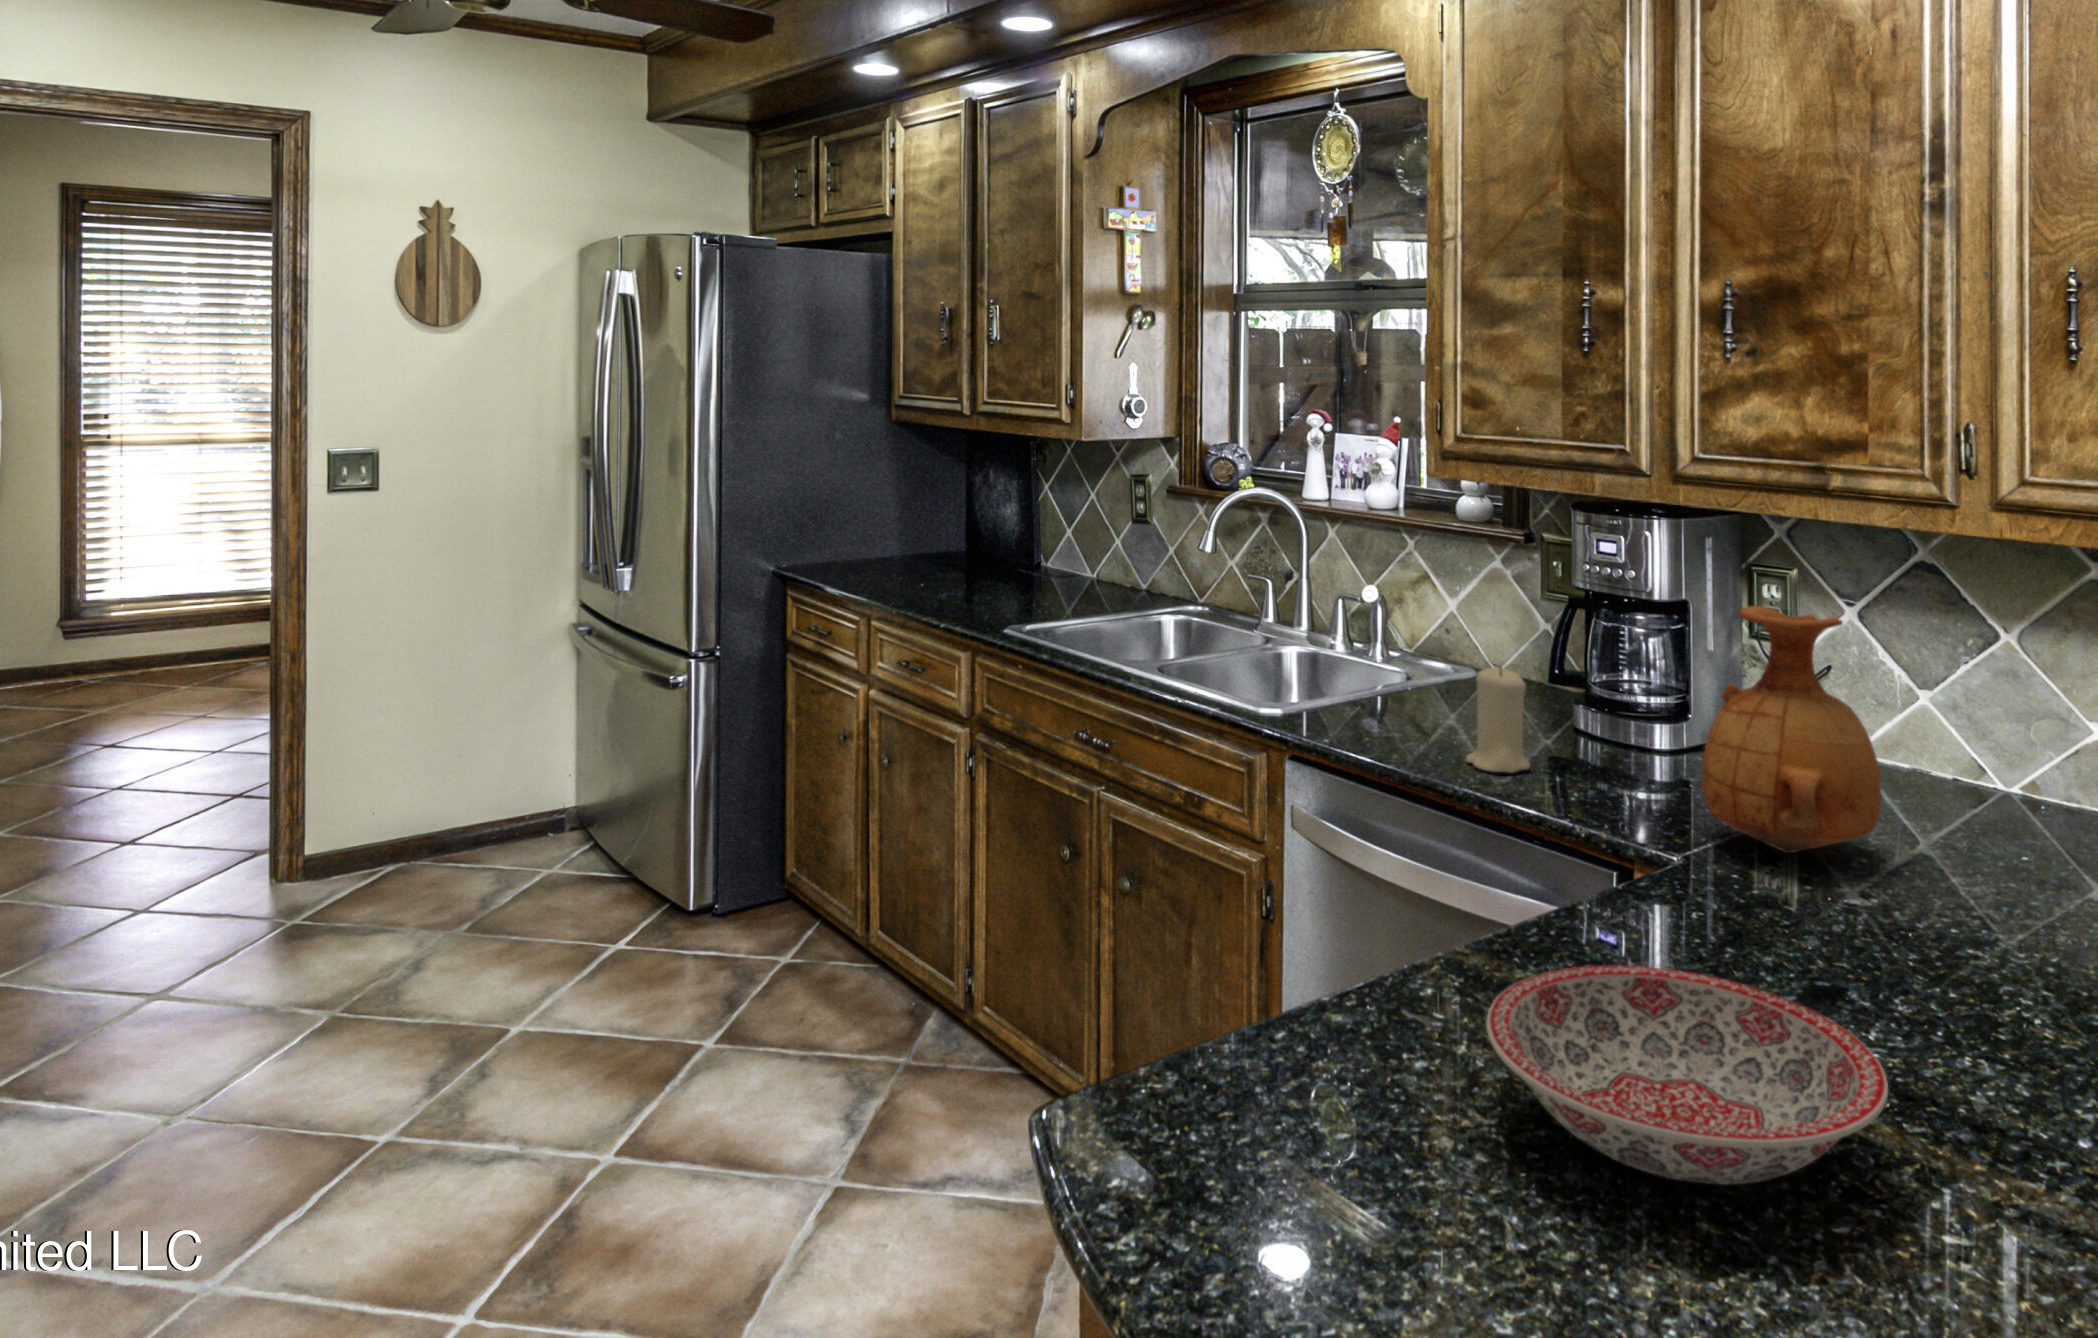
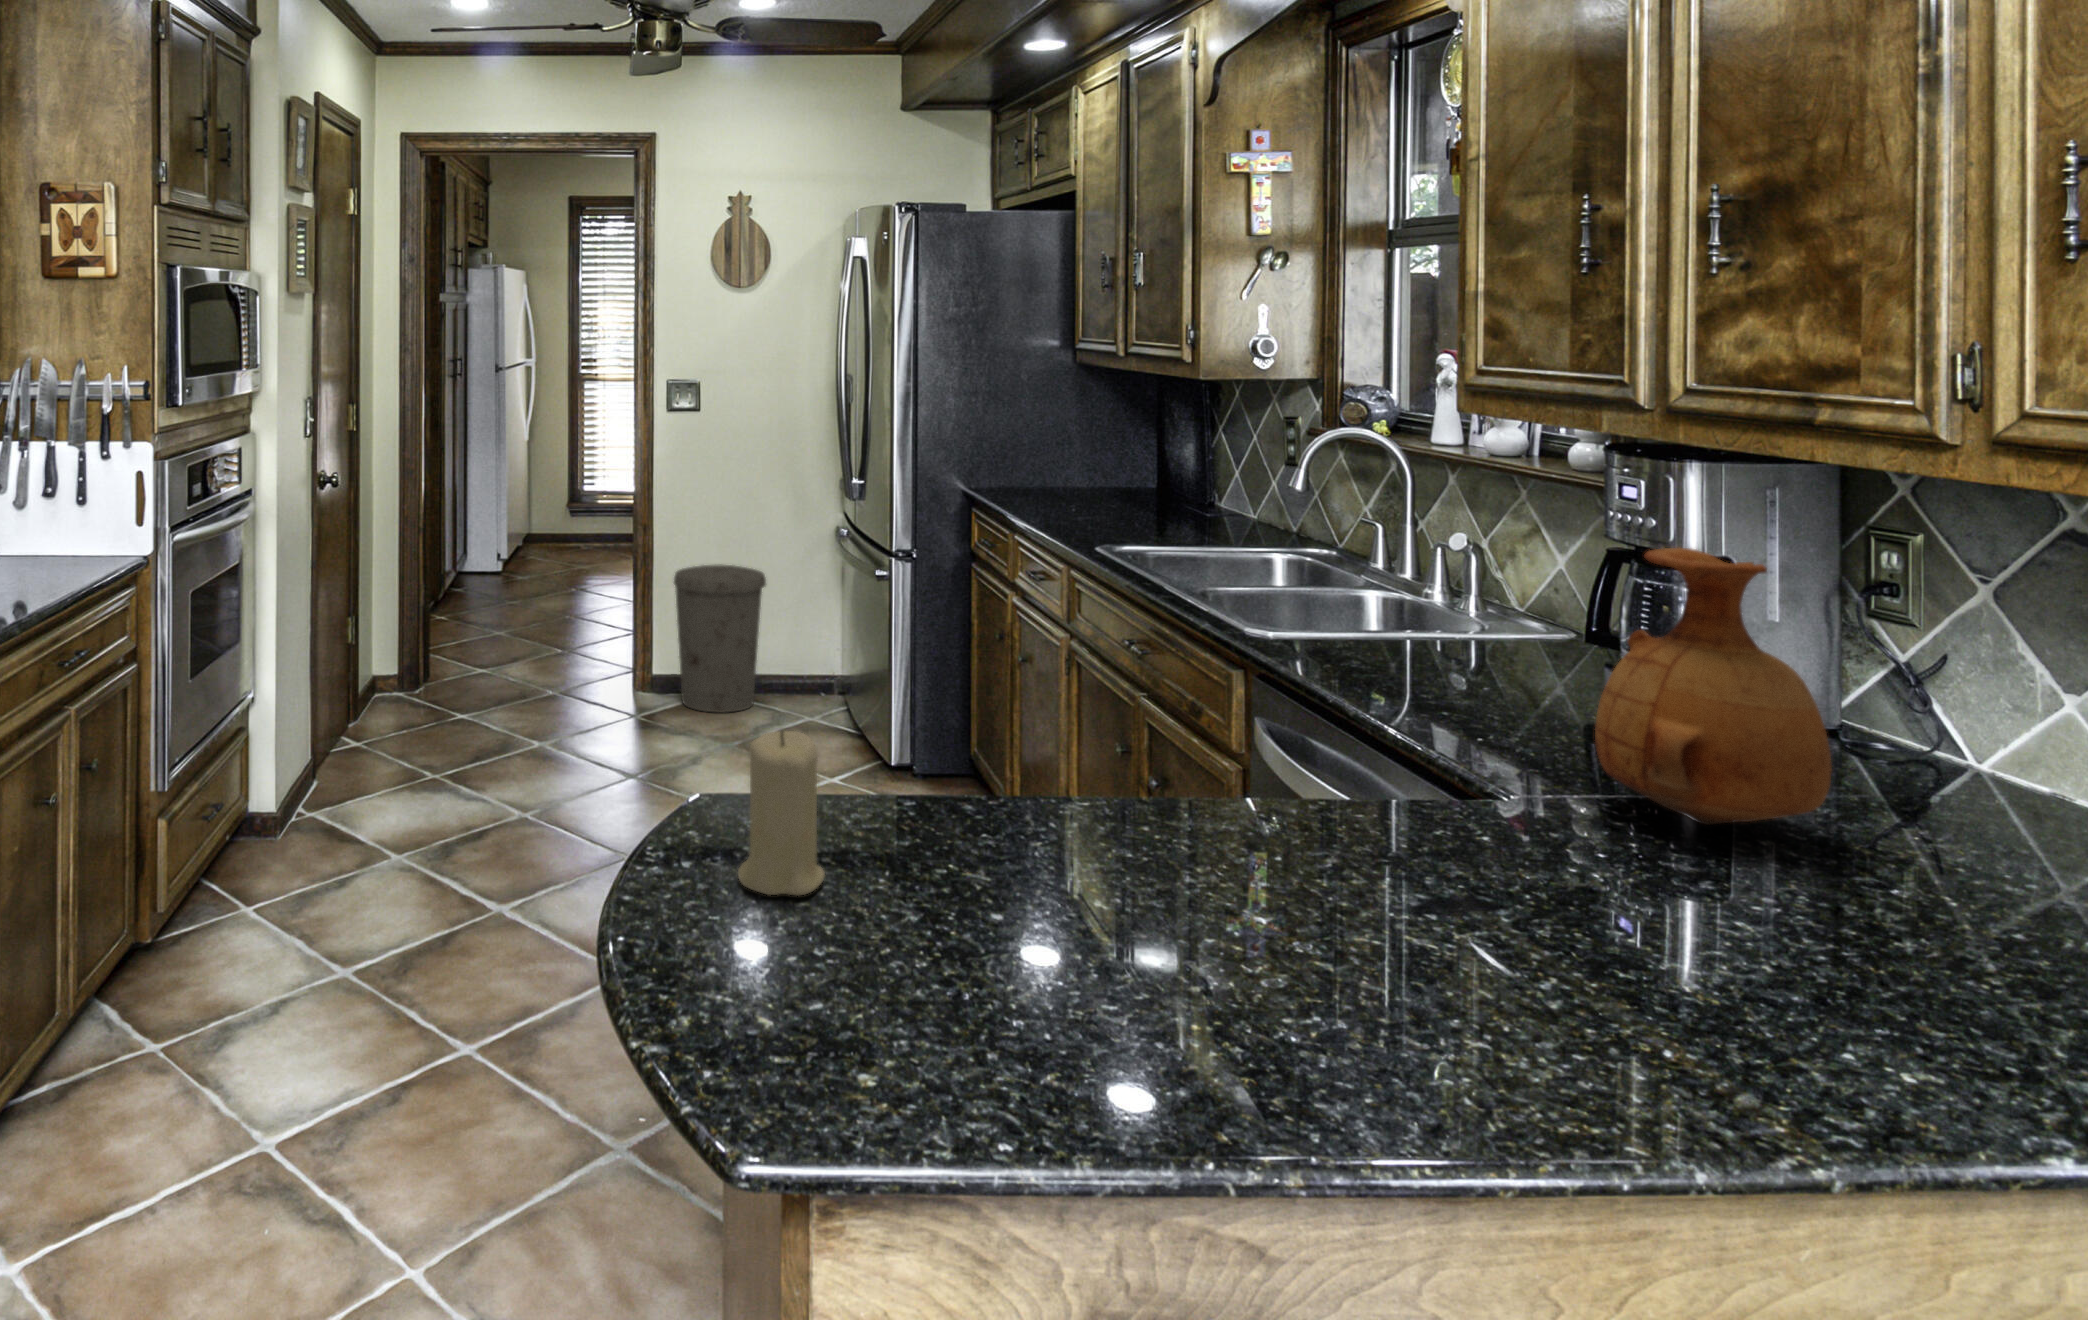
candle: present [1466,667,1530,772] -> present [738,730,824,895]
trash can: none [344,696,483,901] -> present [674,564,766,713]
ceramic bowl: present [1486,965,1888,1184] -> none [986,803,1341,976]

